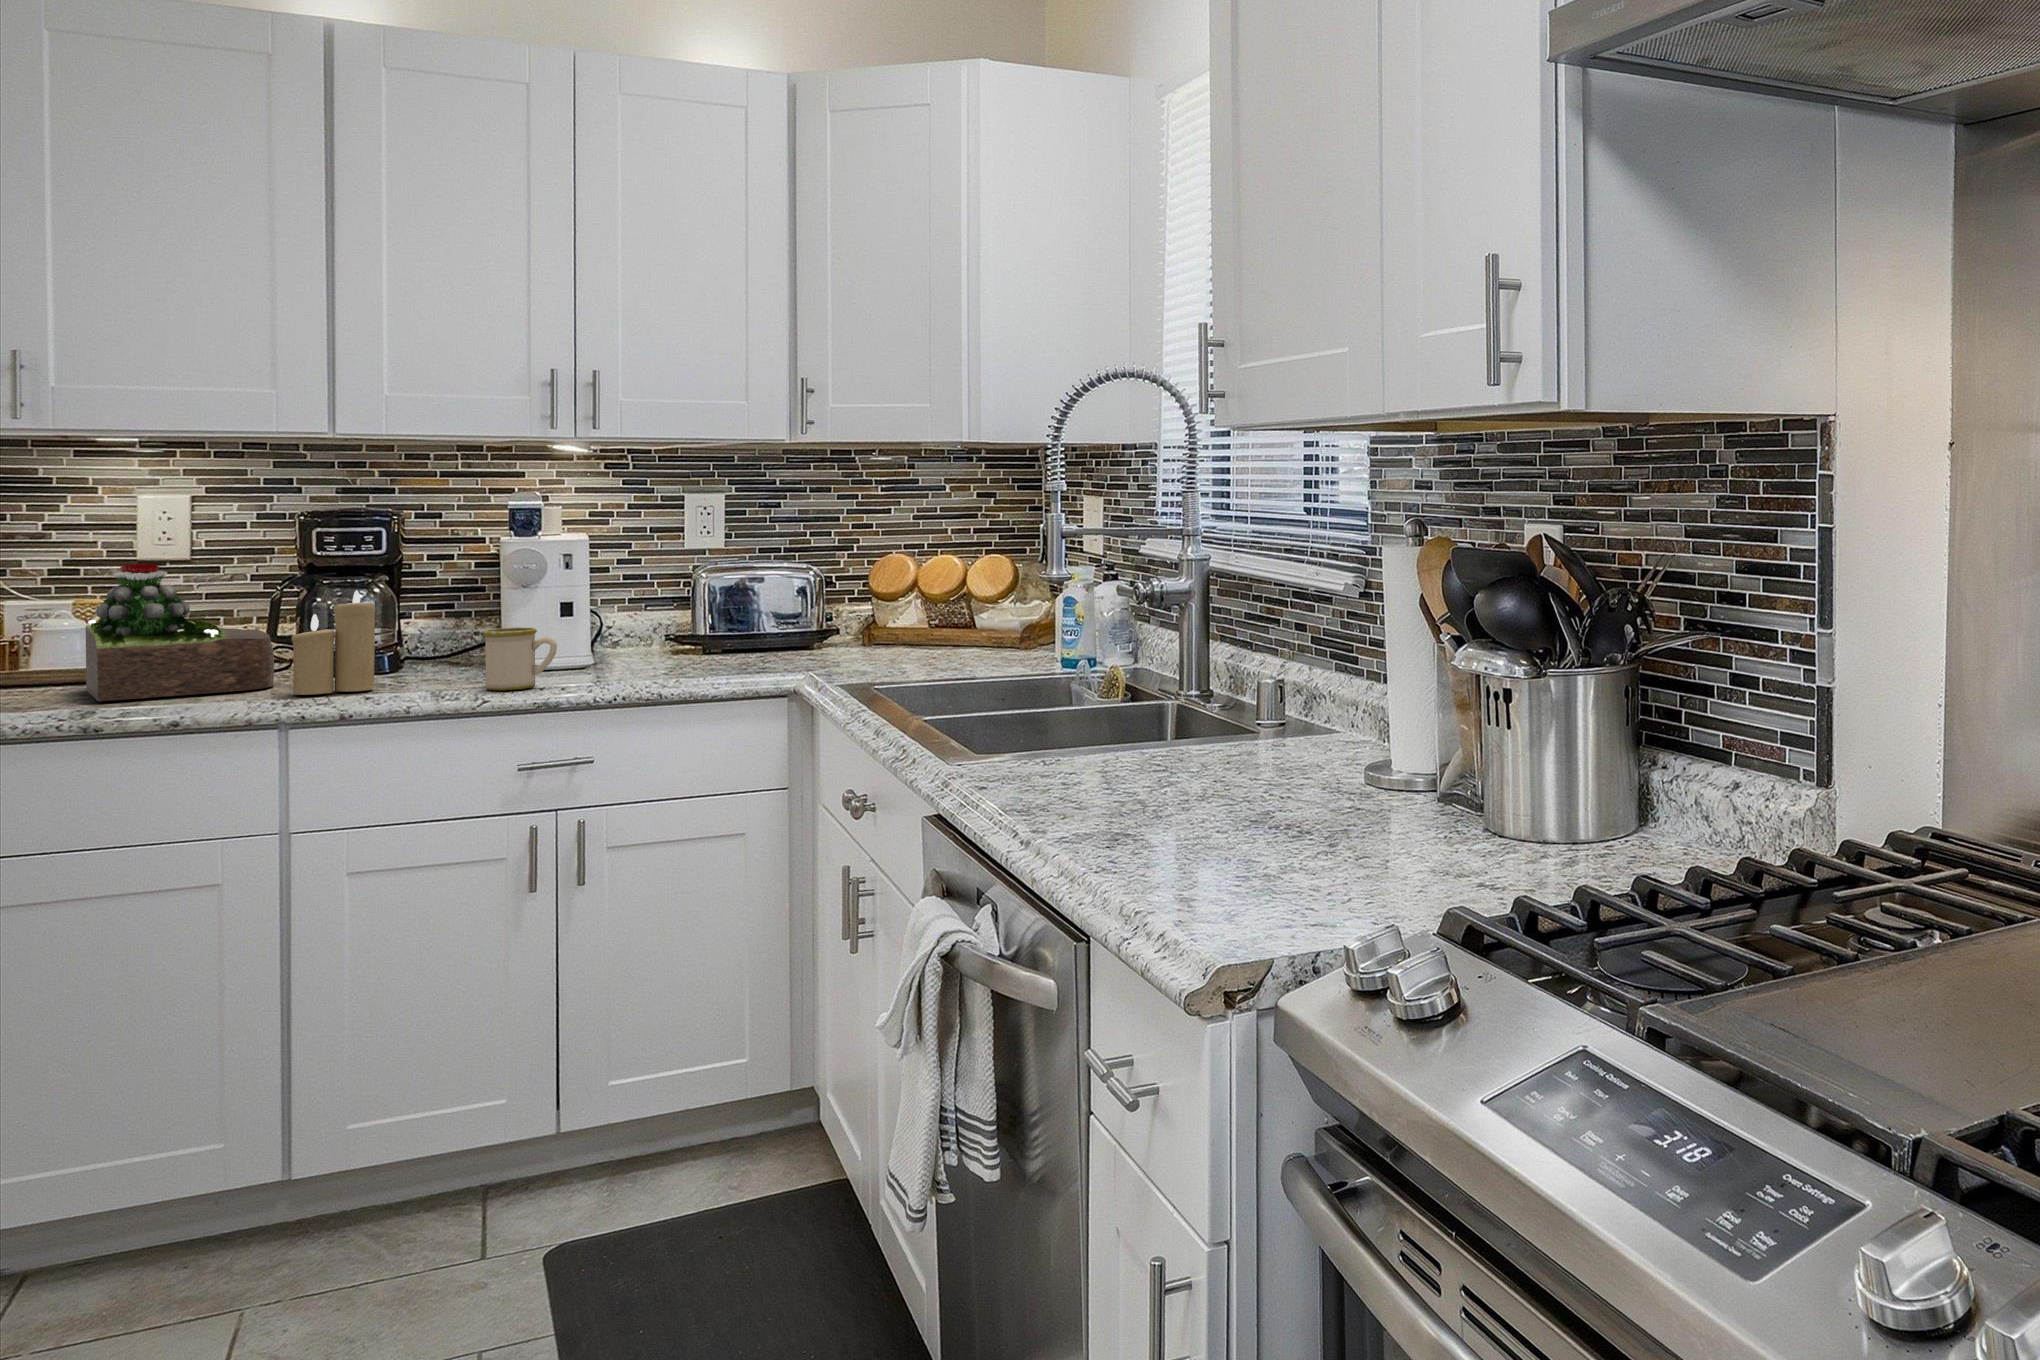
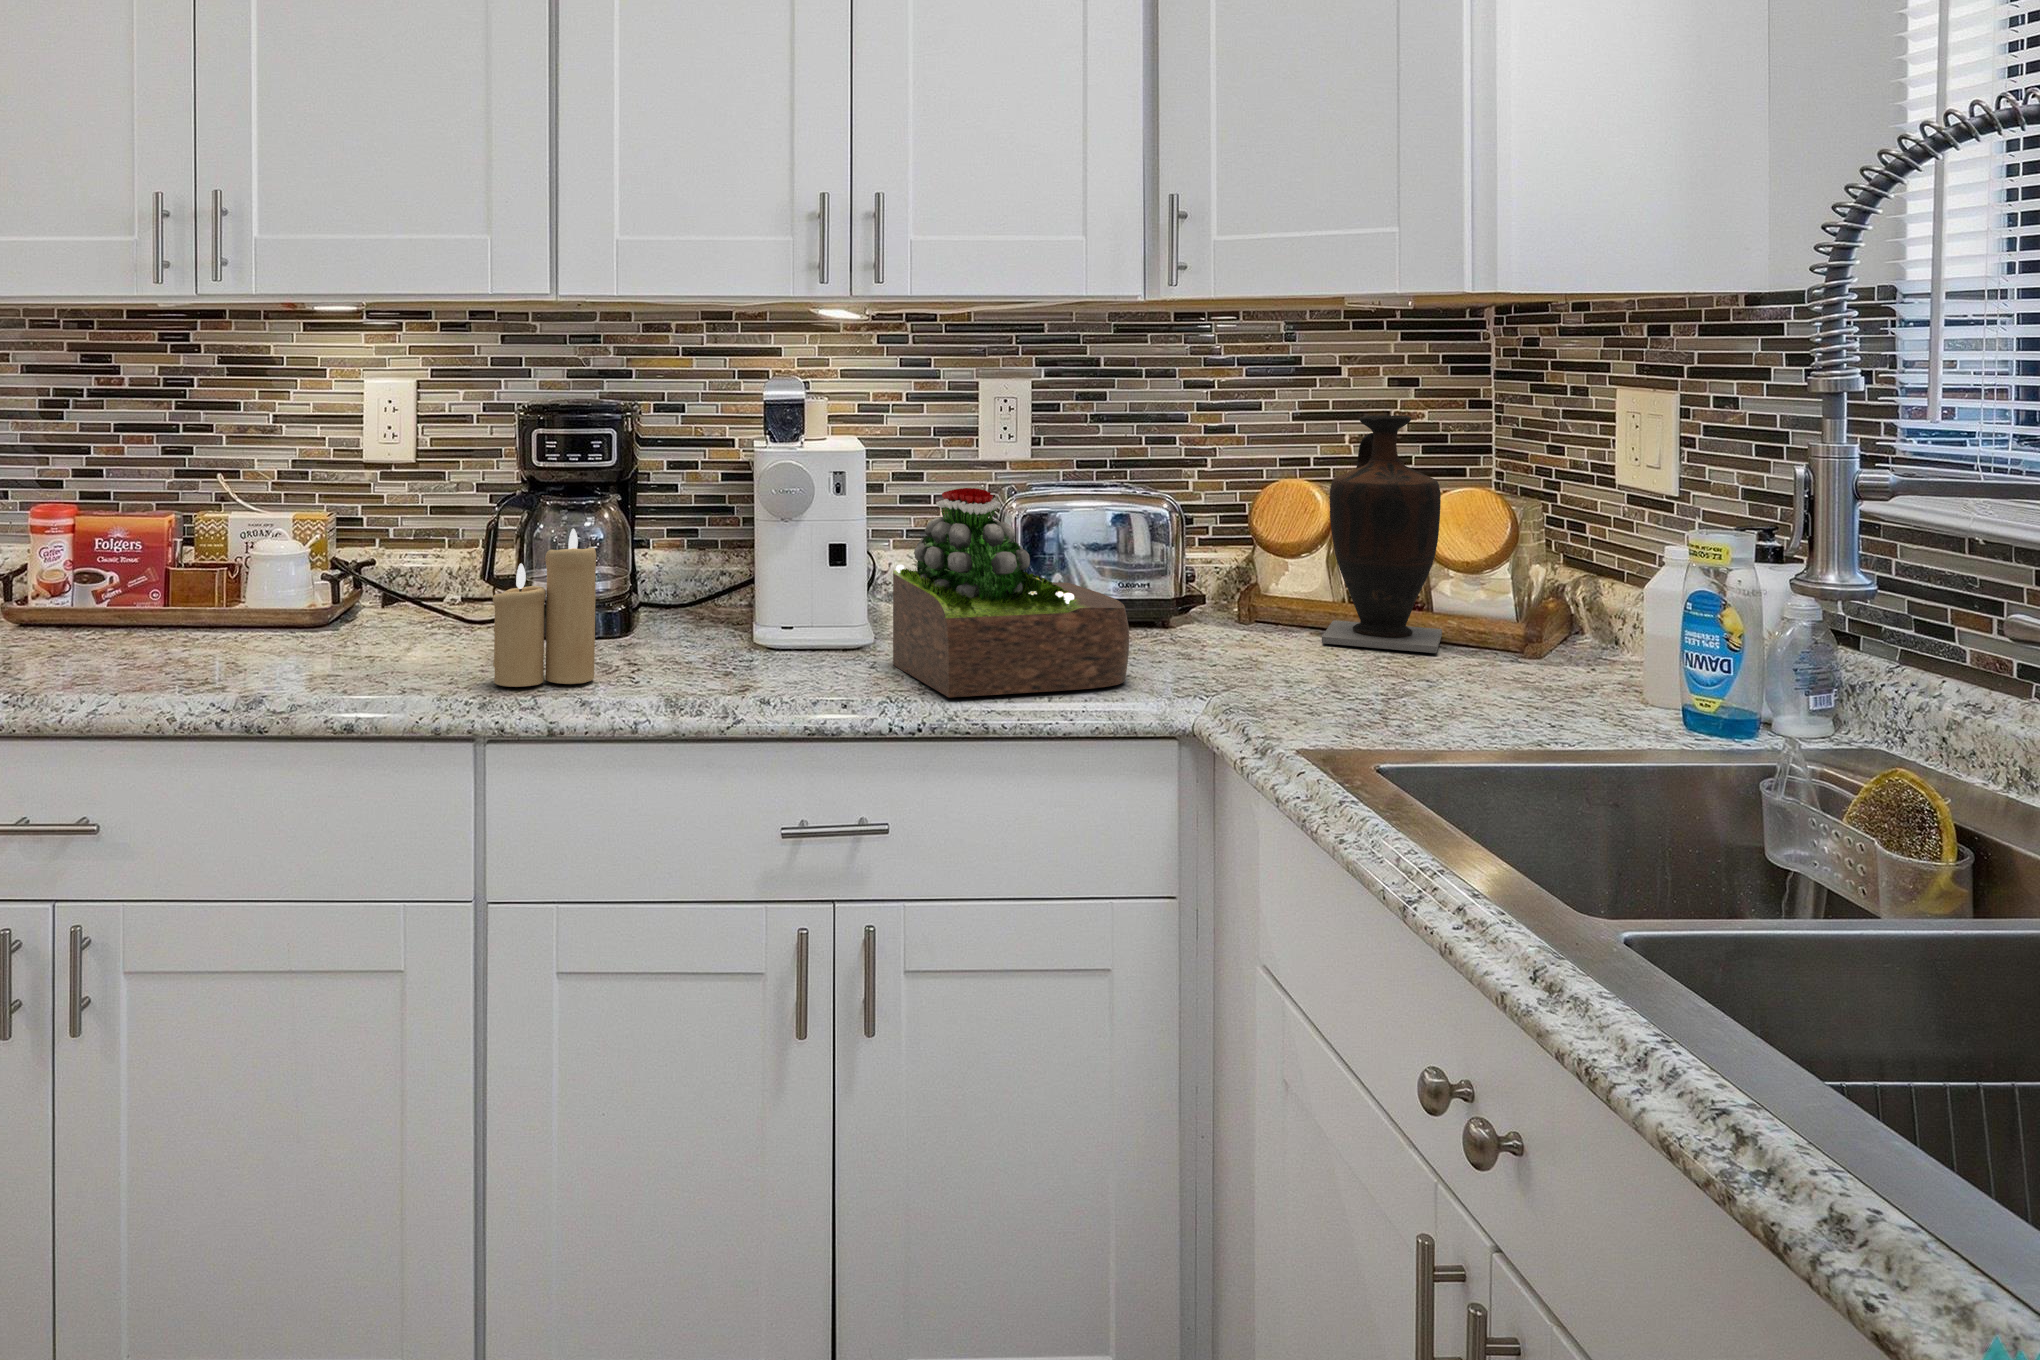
vase: none [900,513,980,649] -> present [1321,416,1442,653]
succulent plant: present [86,564,274,701] -> present [893,488,1129,697]
mug: present [483,628,557,690] -> none [736,597,838,703]

